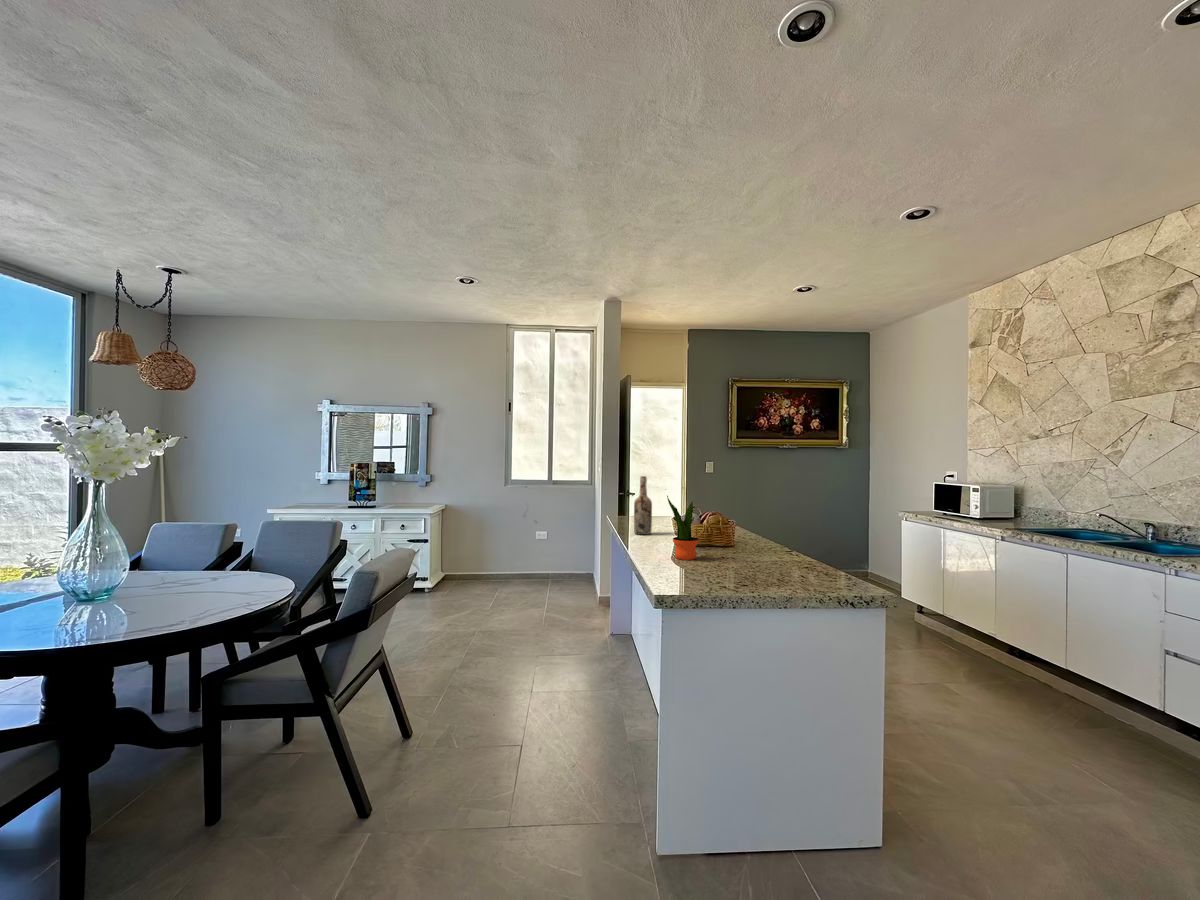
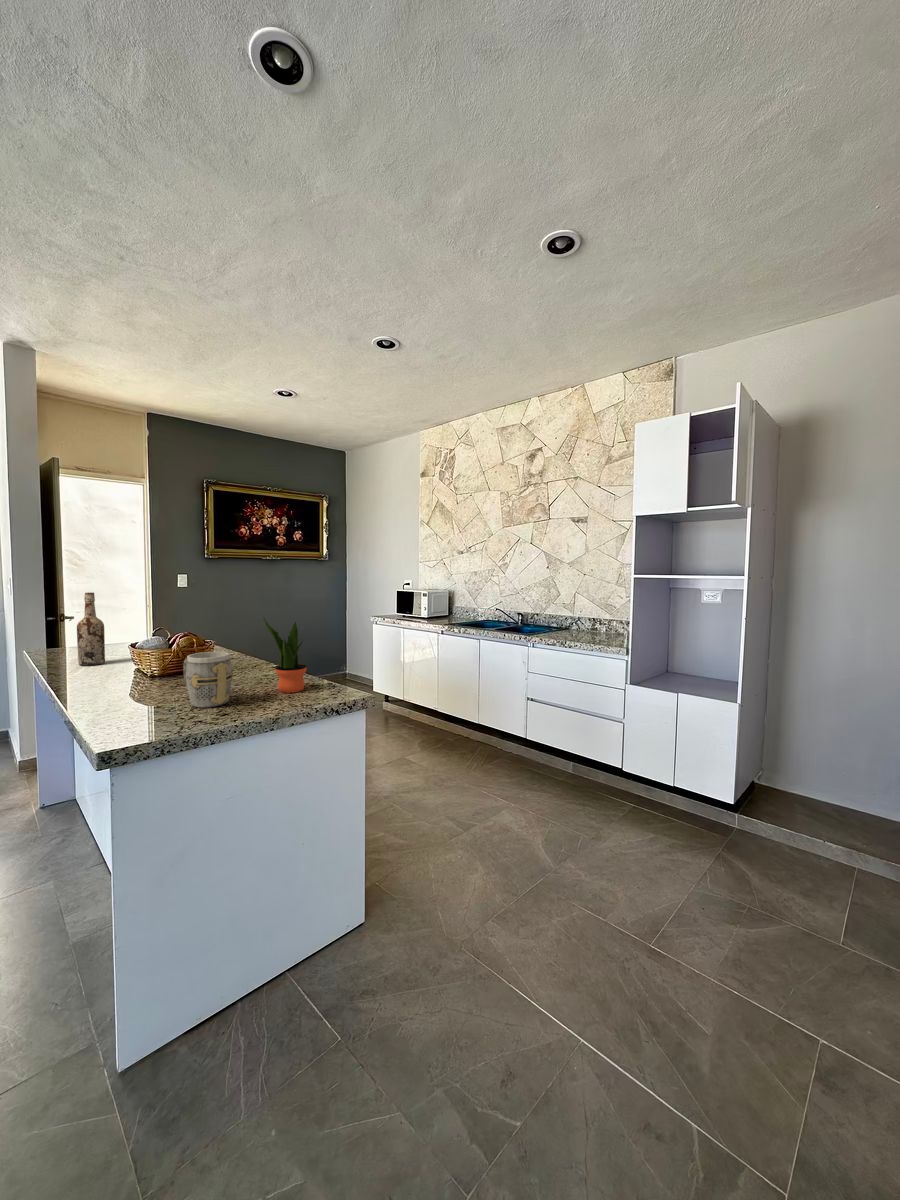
potted plant: present [667,496,699,560] -> present [264,618,307,693]
mug: none [712,530,752,578] -> present [183,652,233,708]

